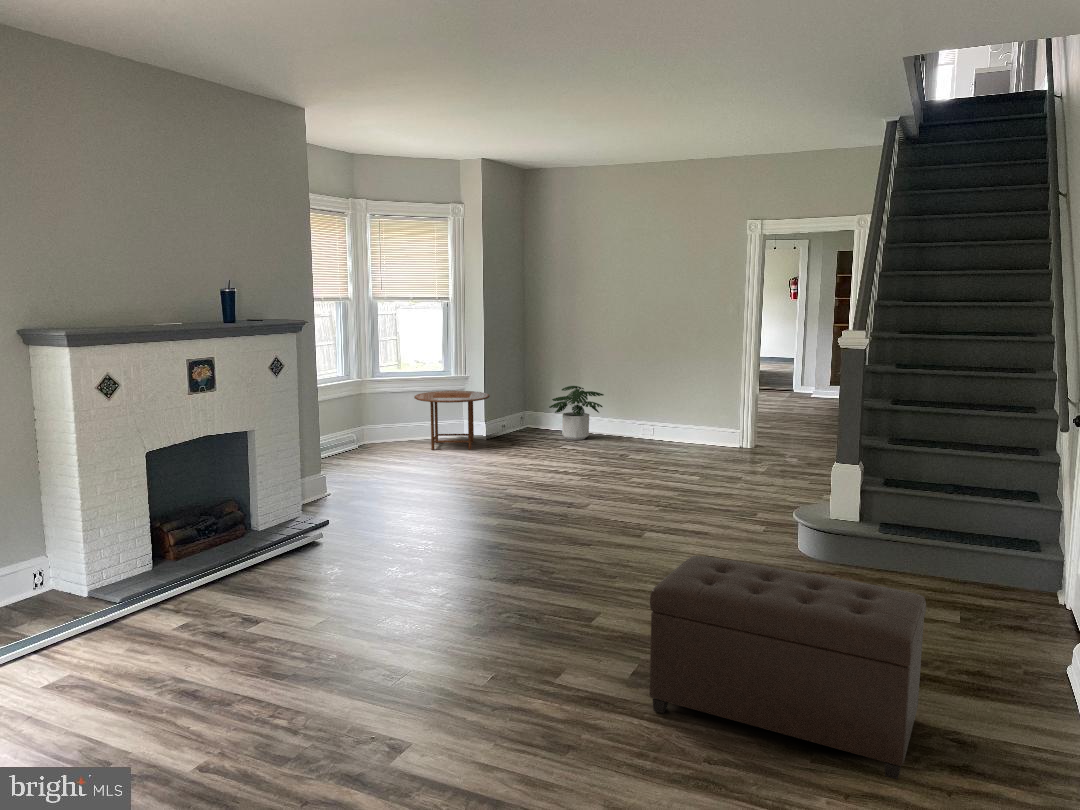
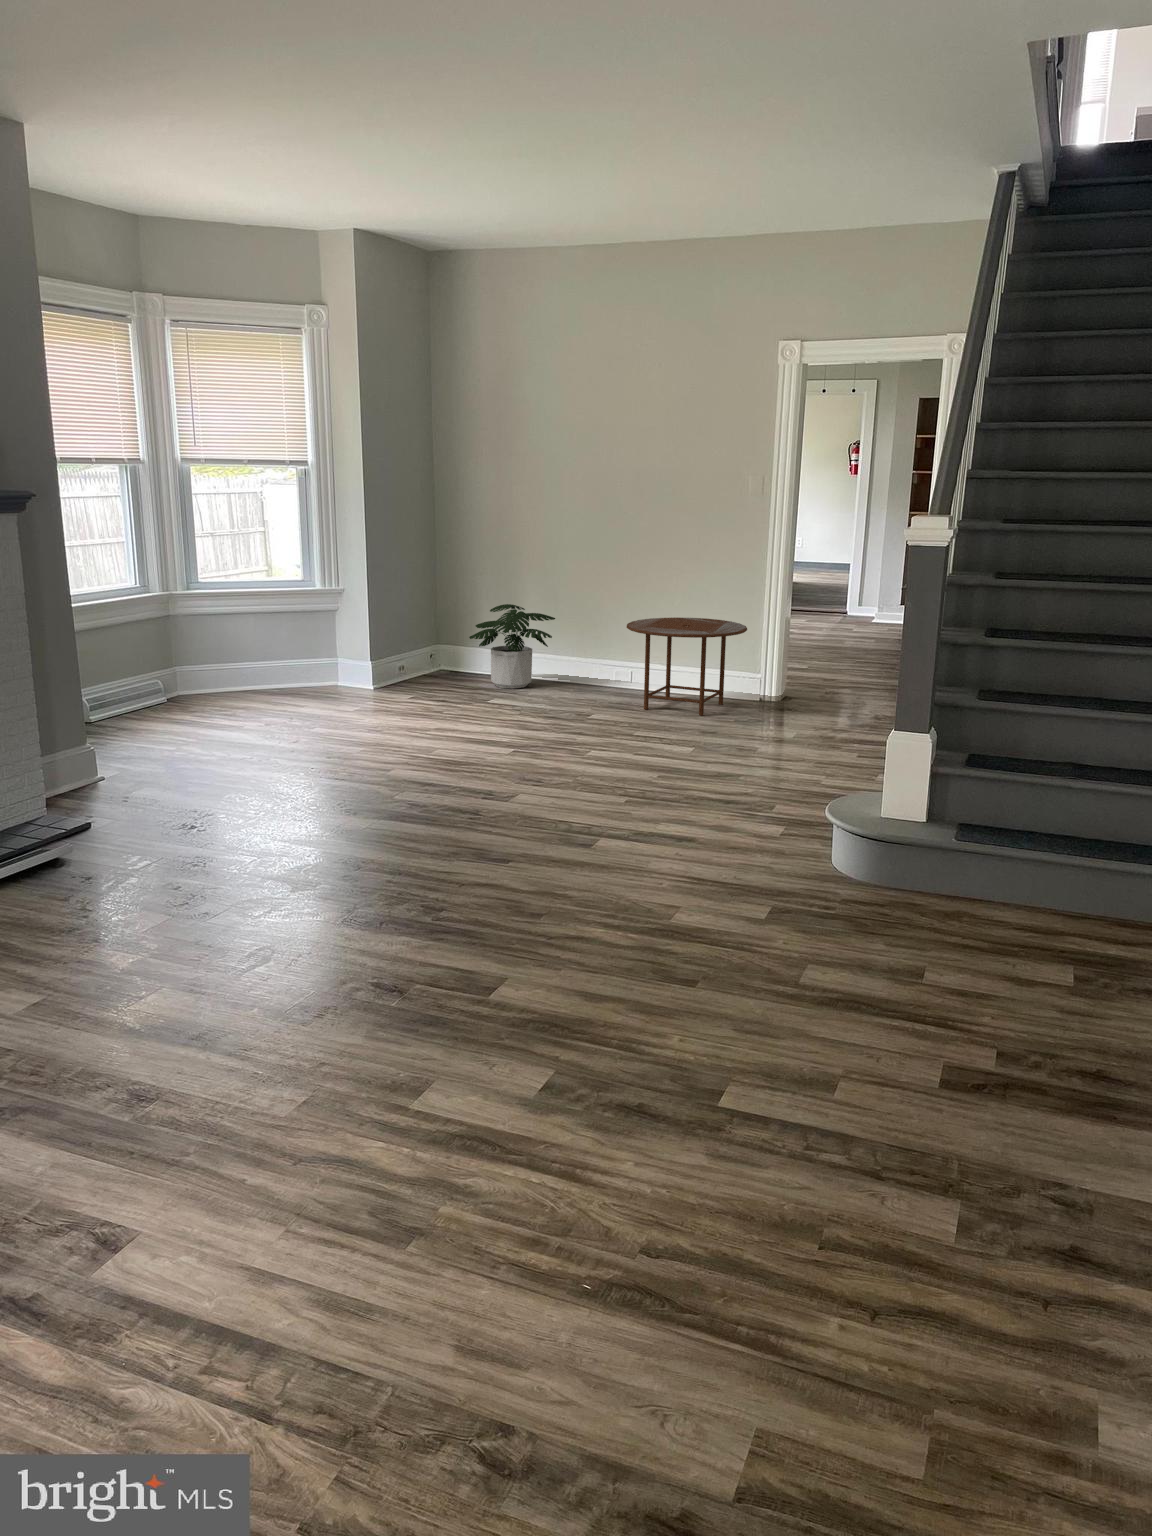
side table: present [414,391,490,450] -> present [627,617,747,715]
ottoman: present [649,556,926,780] -> none [560,895,1020,1276]

